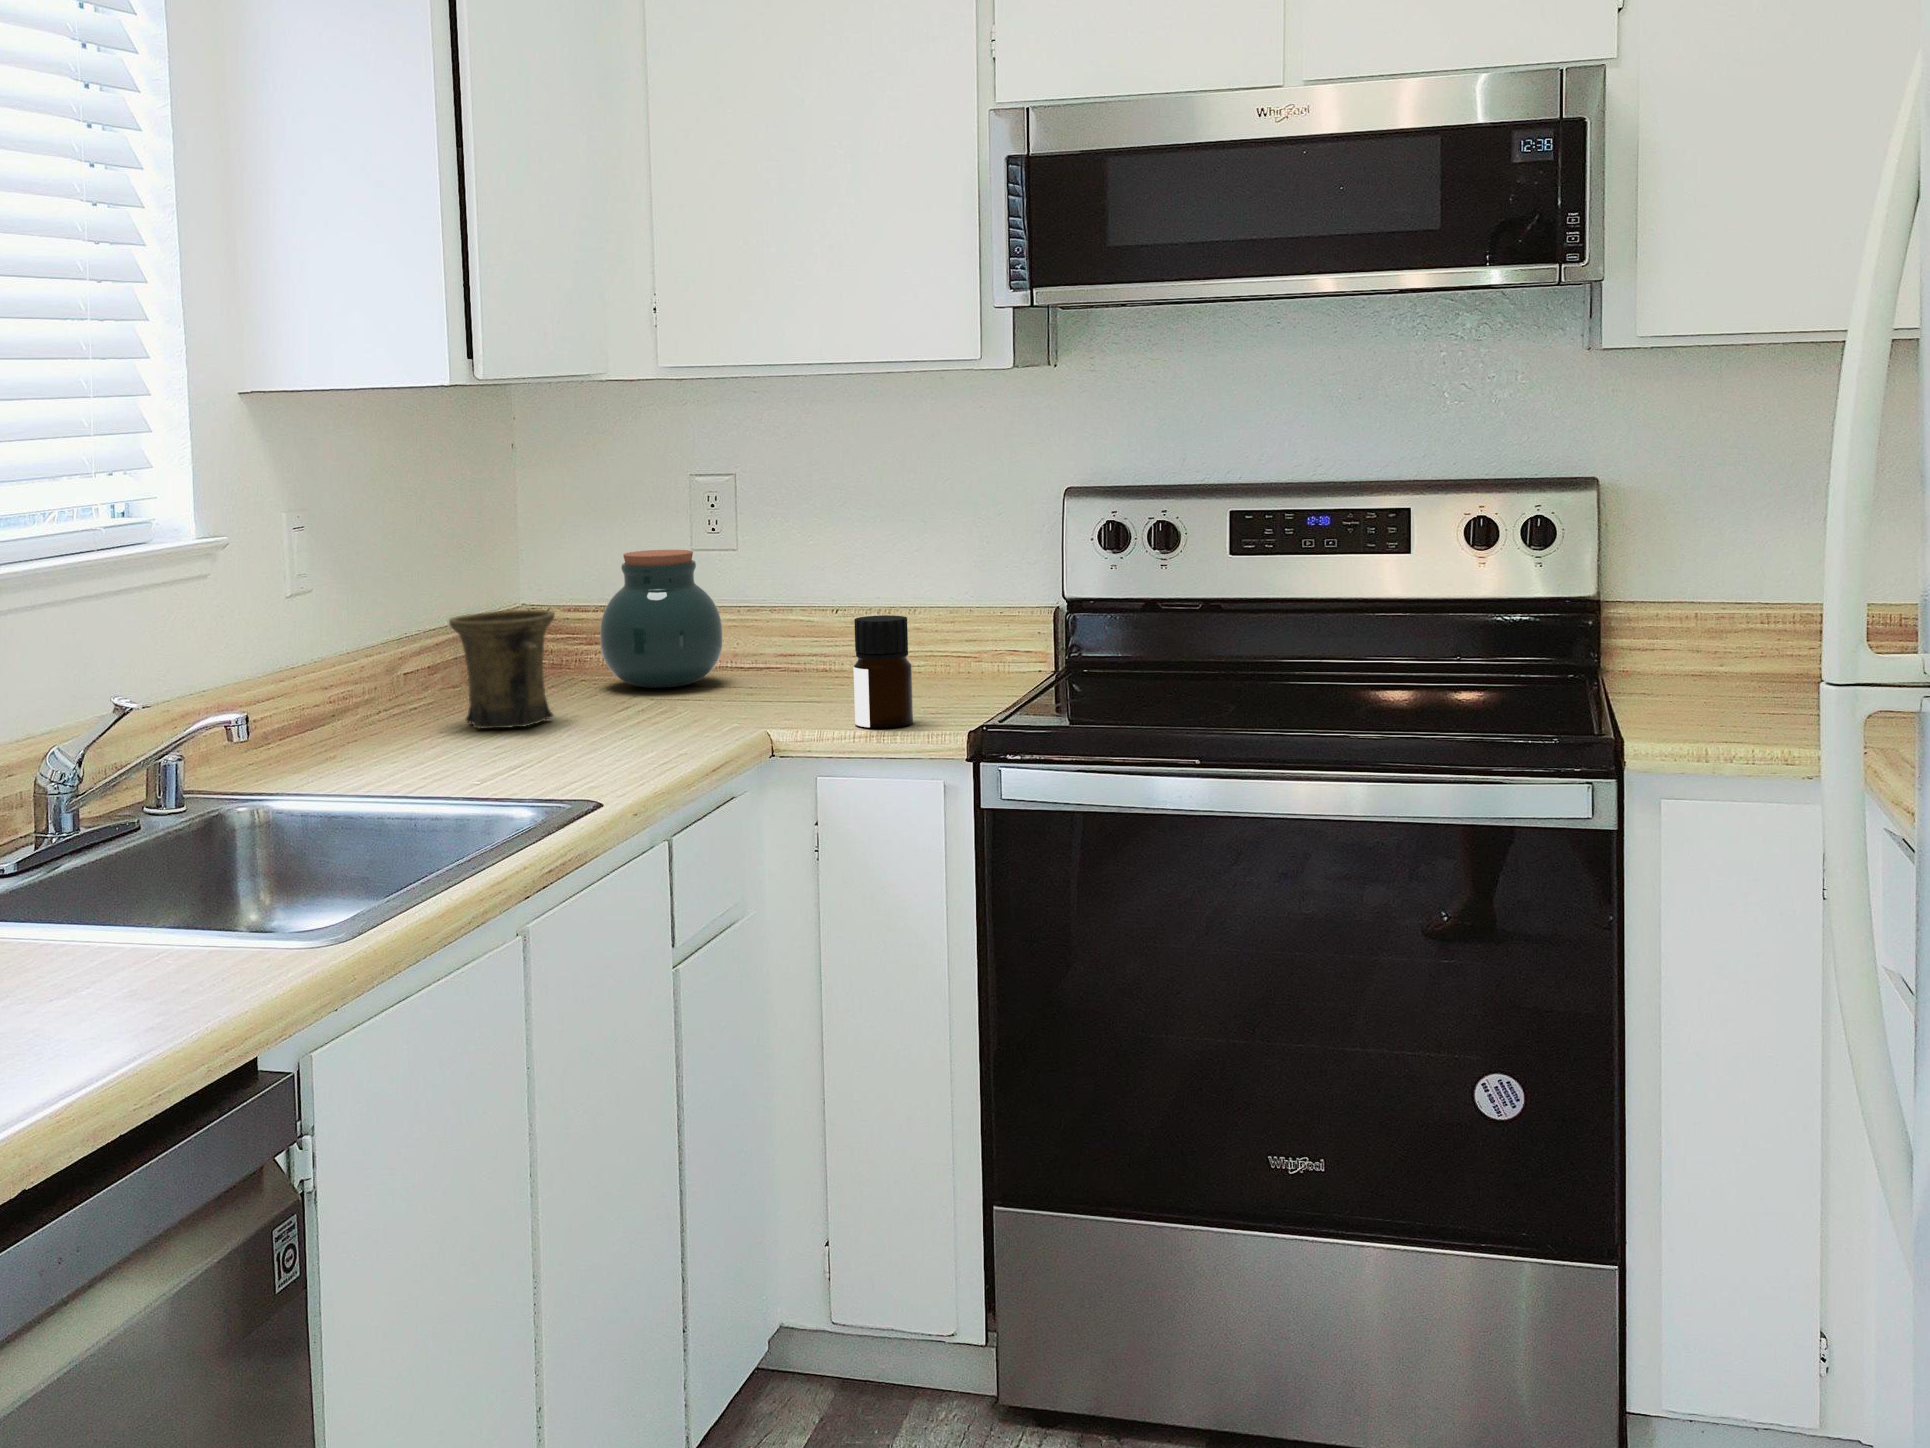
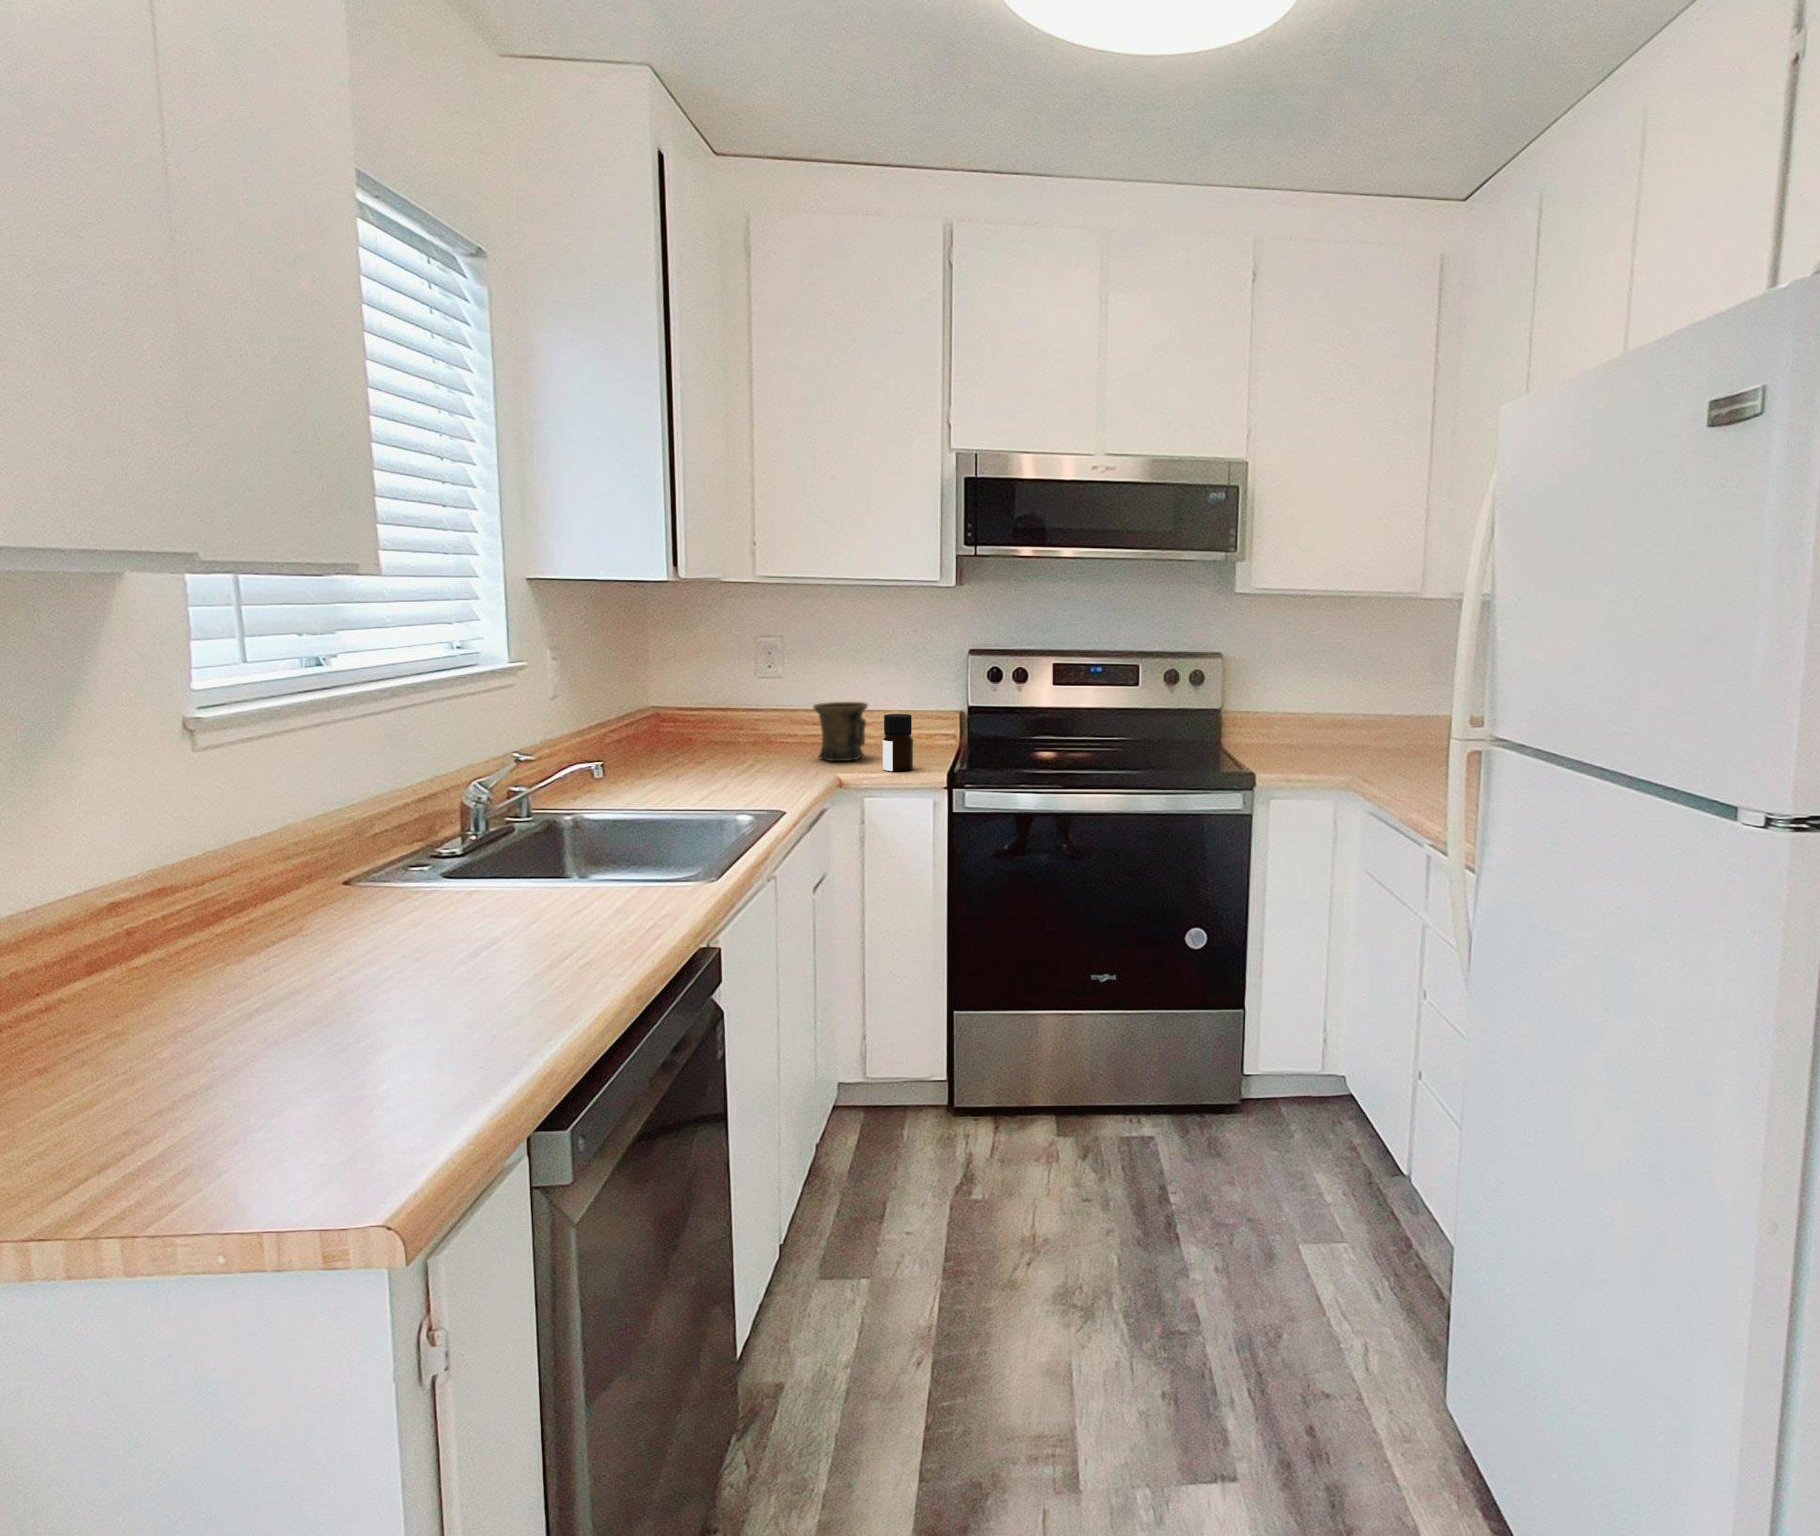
jar: present [600,550,722,688] -> none [728,678,795,751]
mug: present [449,610,555,728] -> present [813,702,868,761]

